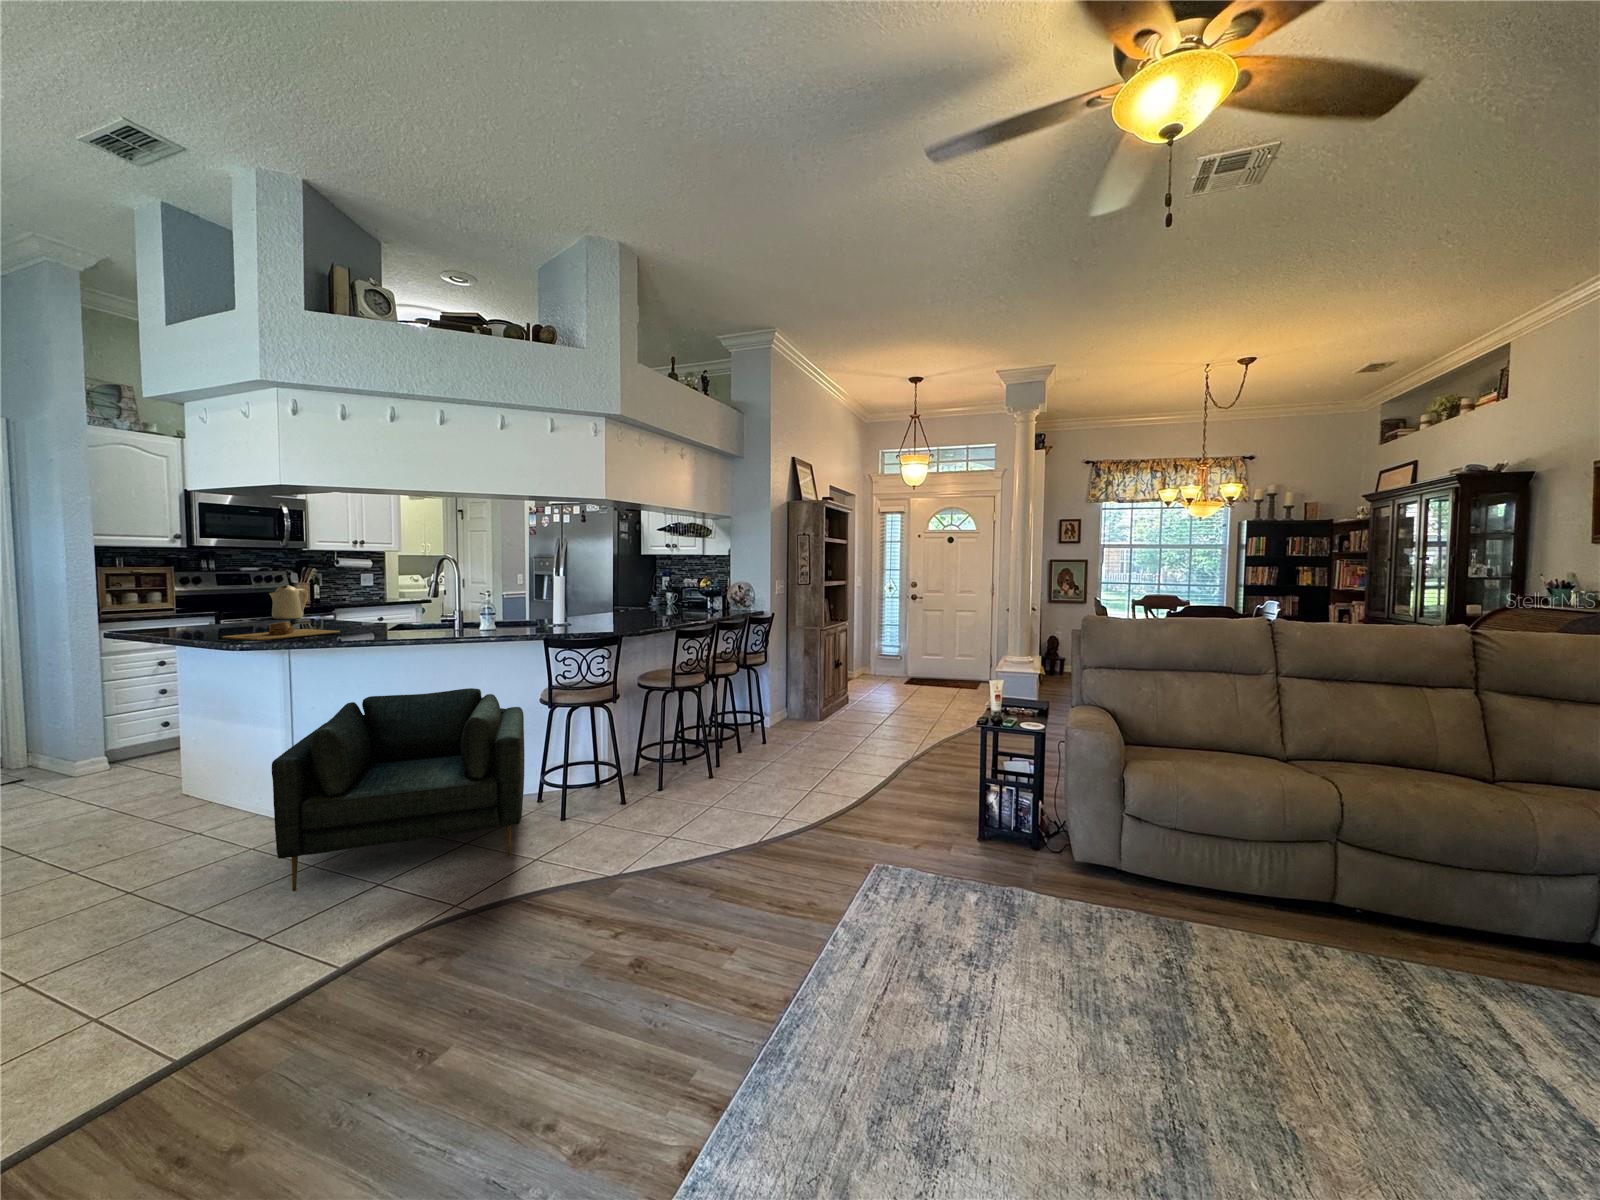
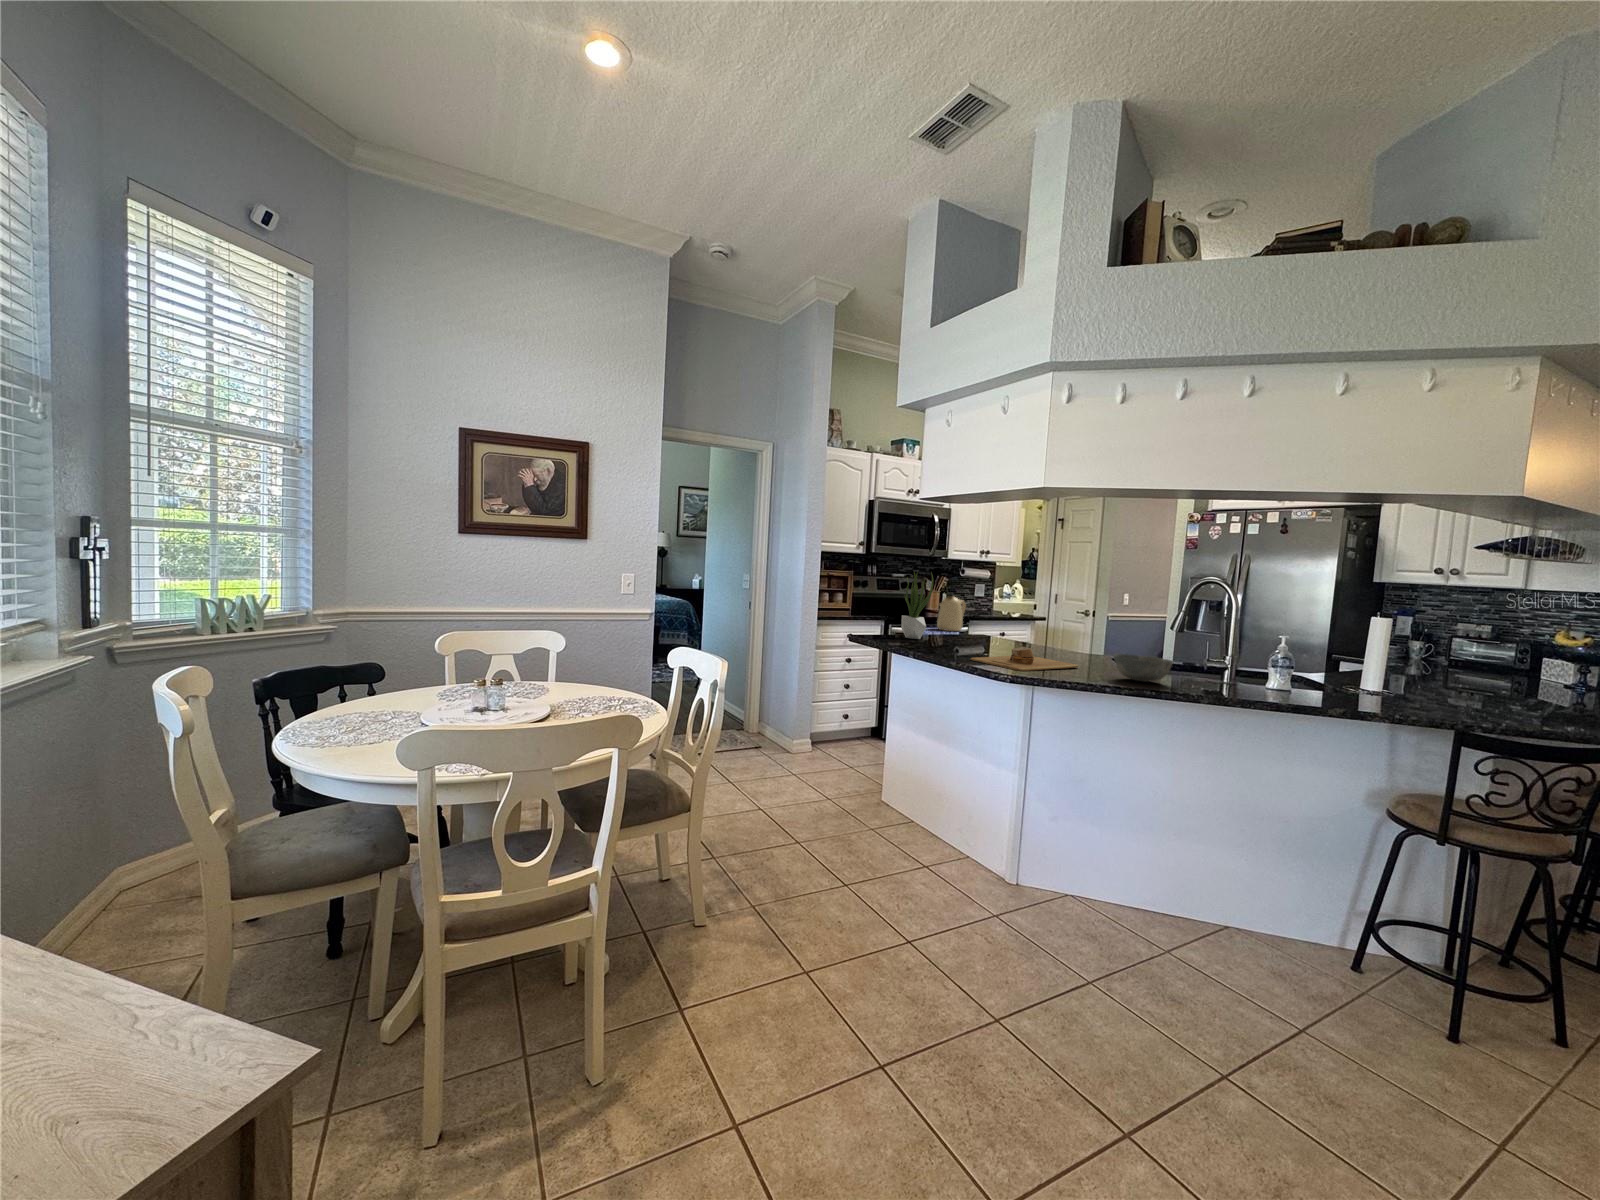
potted plant: none [180,561,222,628] -> present [901,572,934,639]
bowl: none [349,617,400,636] -> present [1113,654,1173,682]
armchair: present [272,688,524,891] -> none [1088,771,1517,1121]

